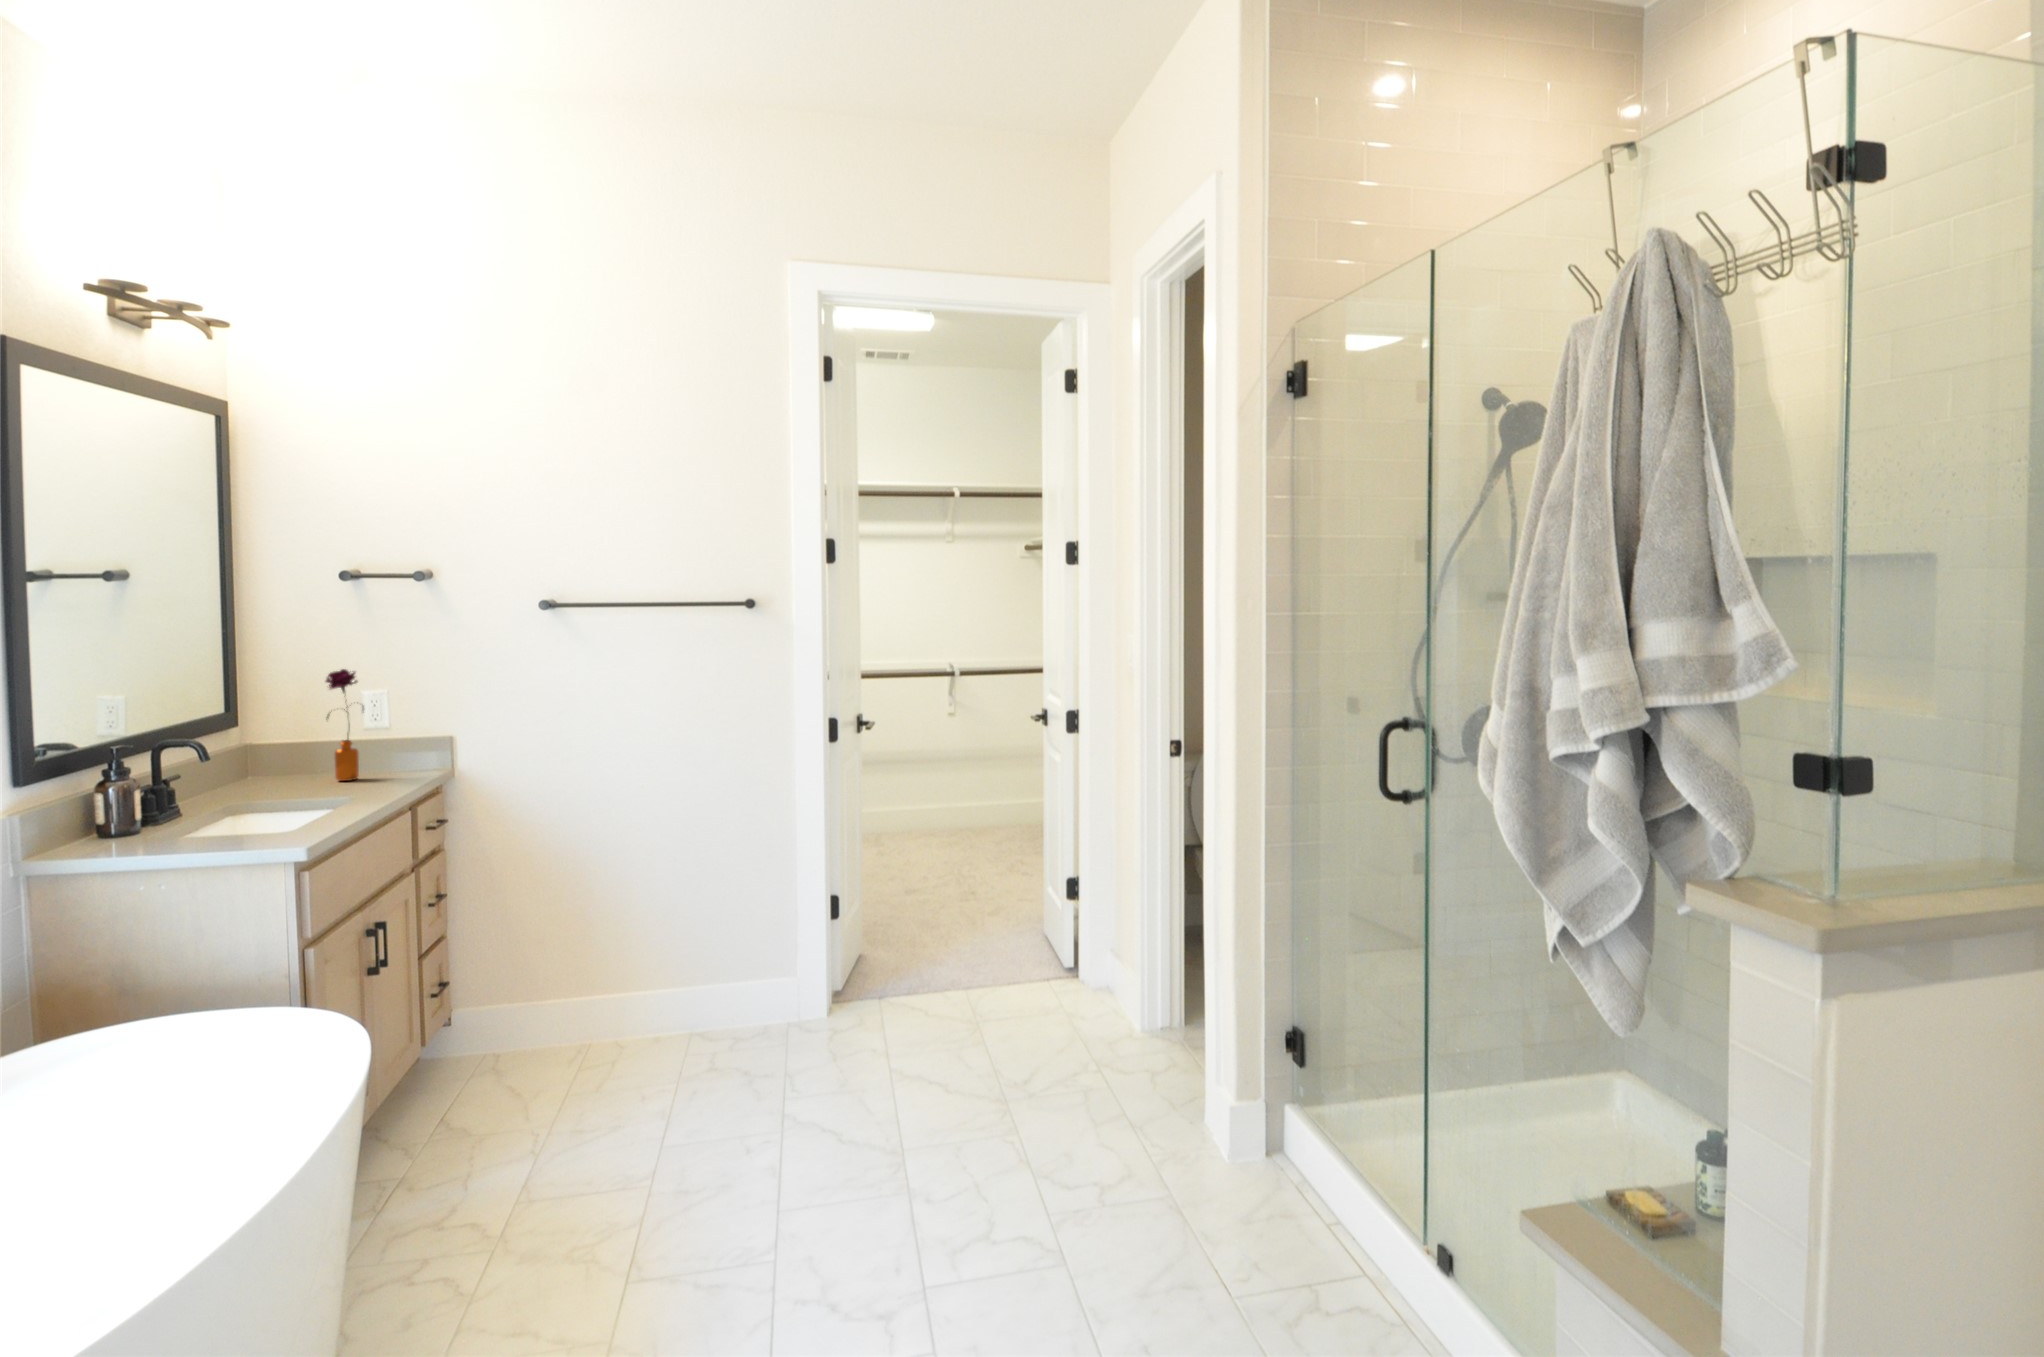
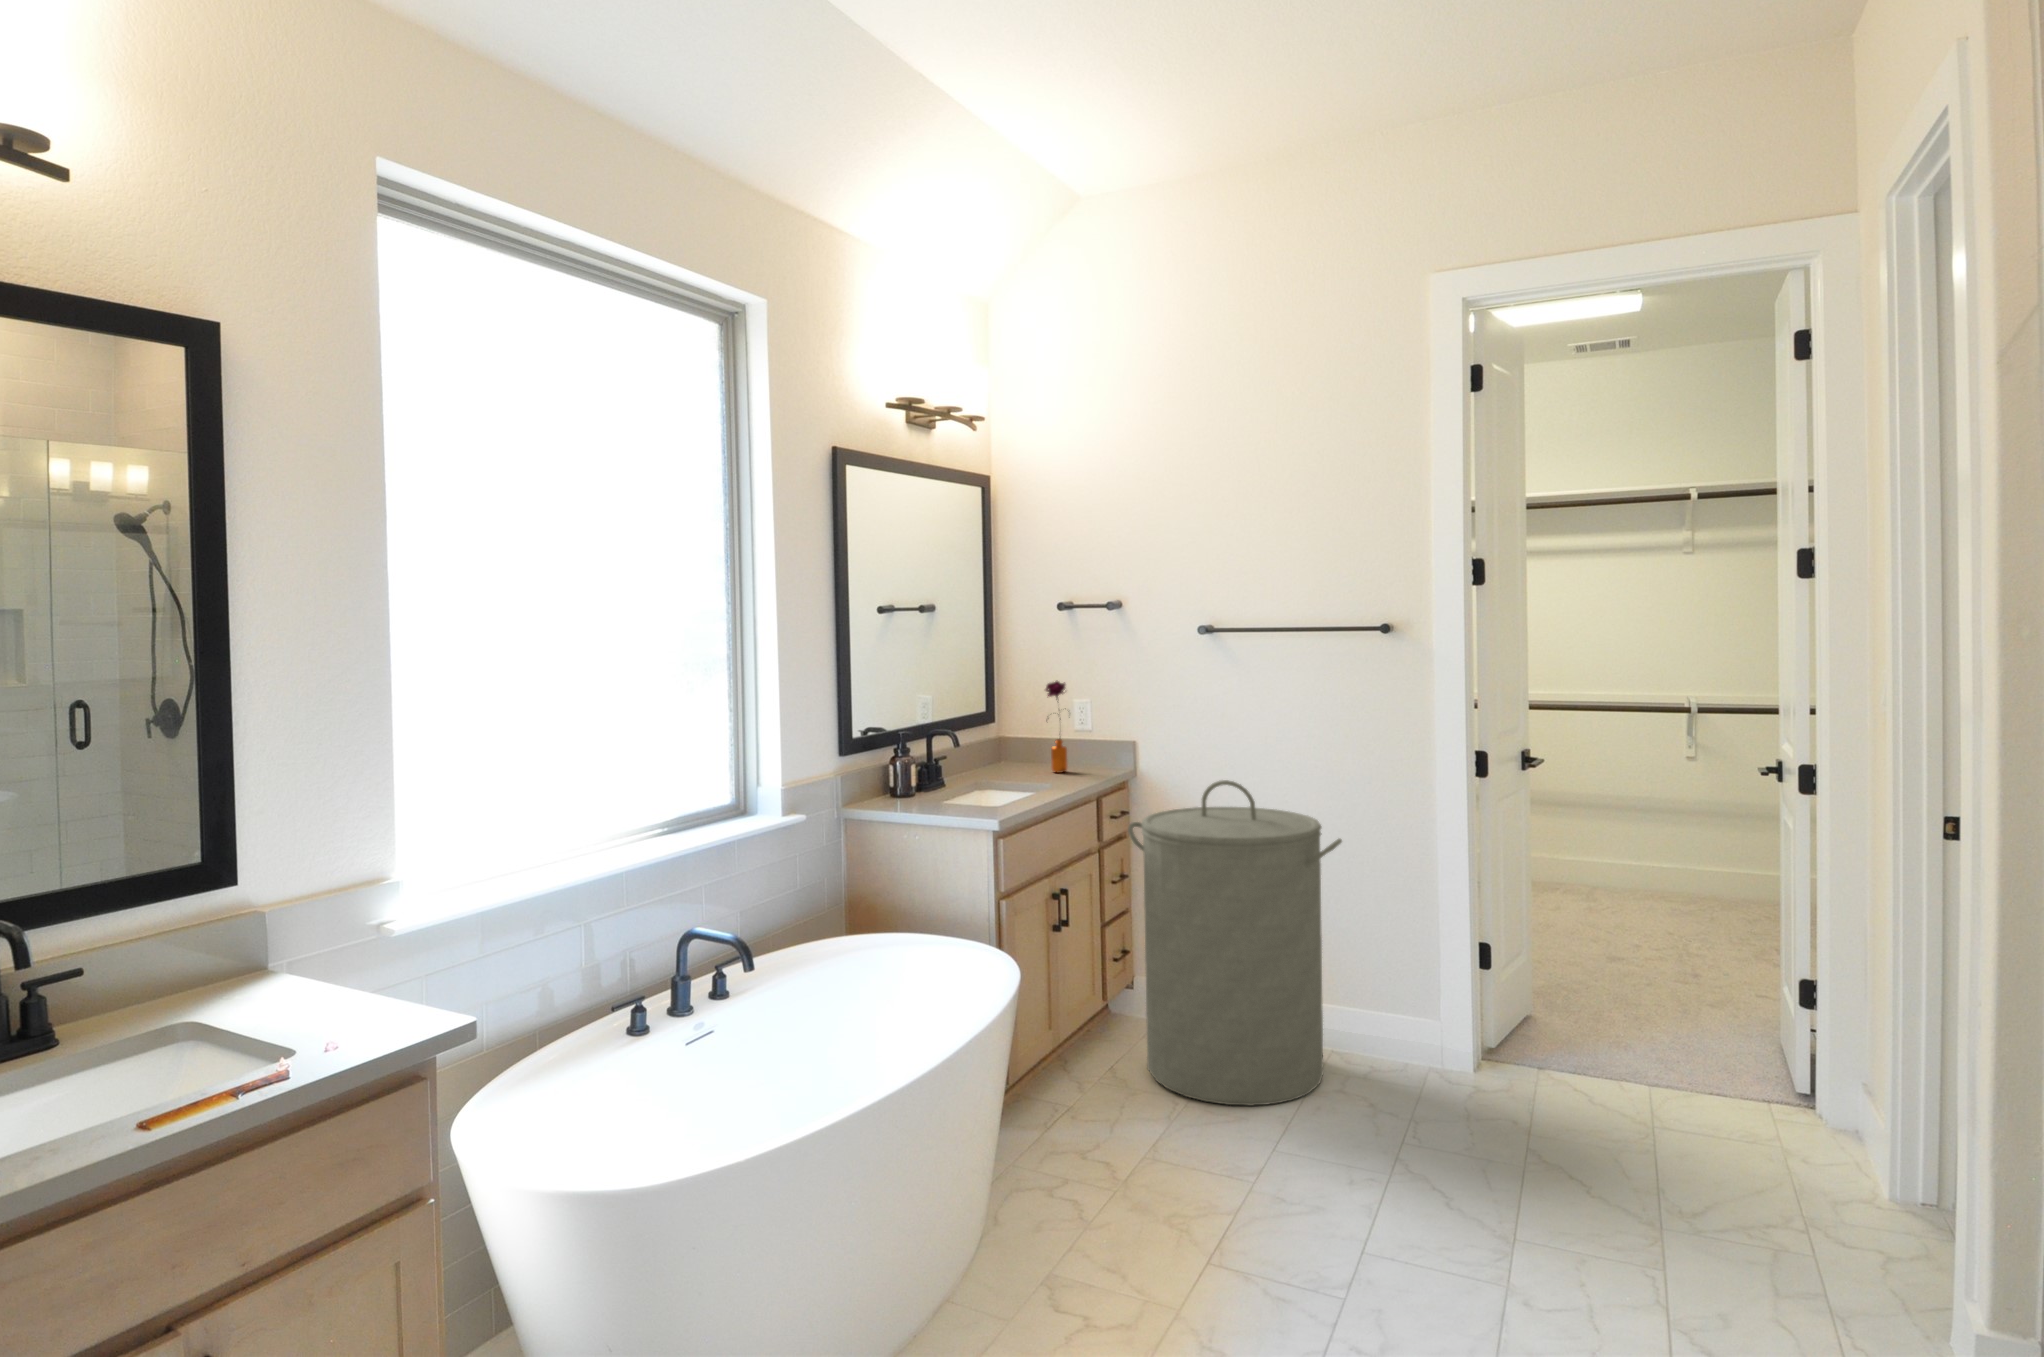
laundry hamper: none [464,769,720,1128] -> present [1128,780,1342,1105]

